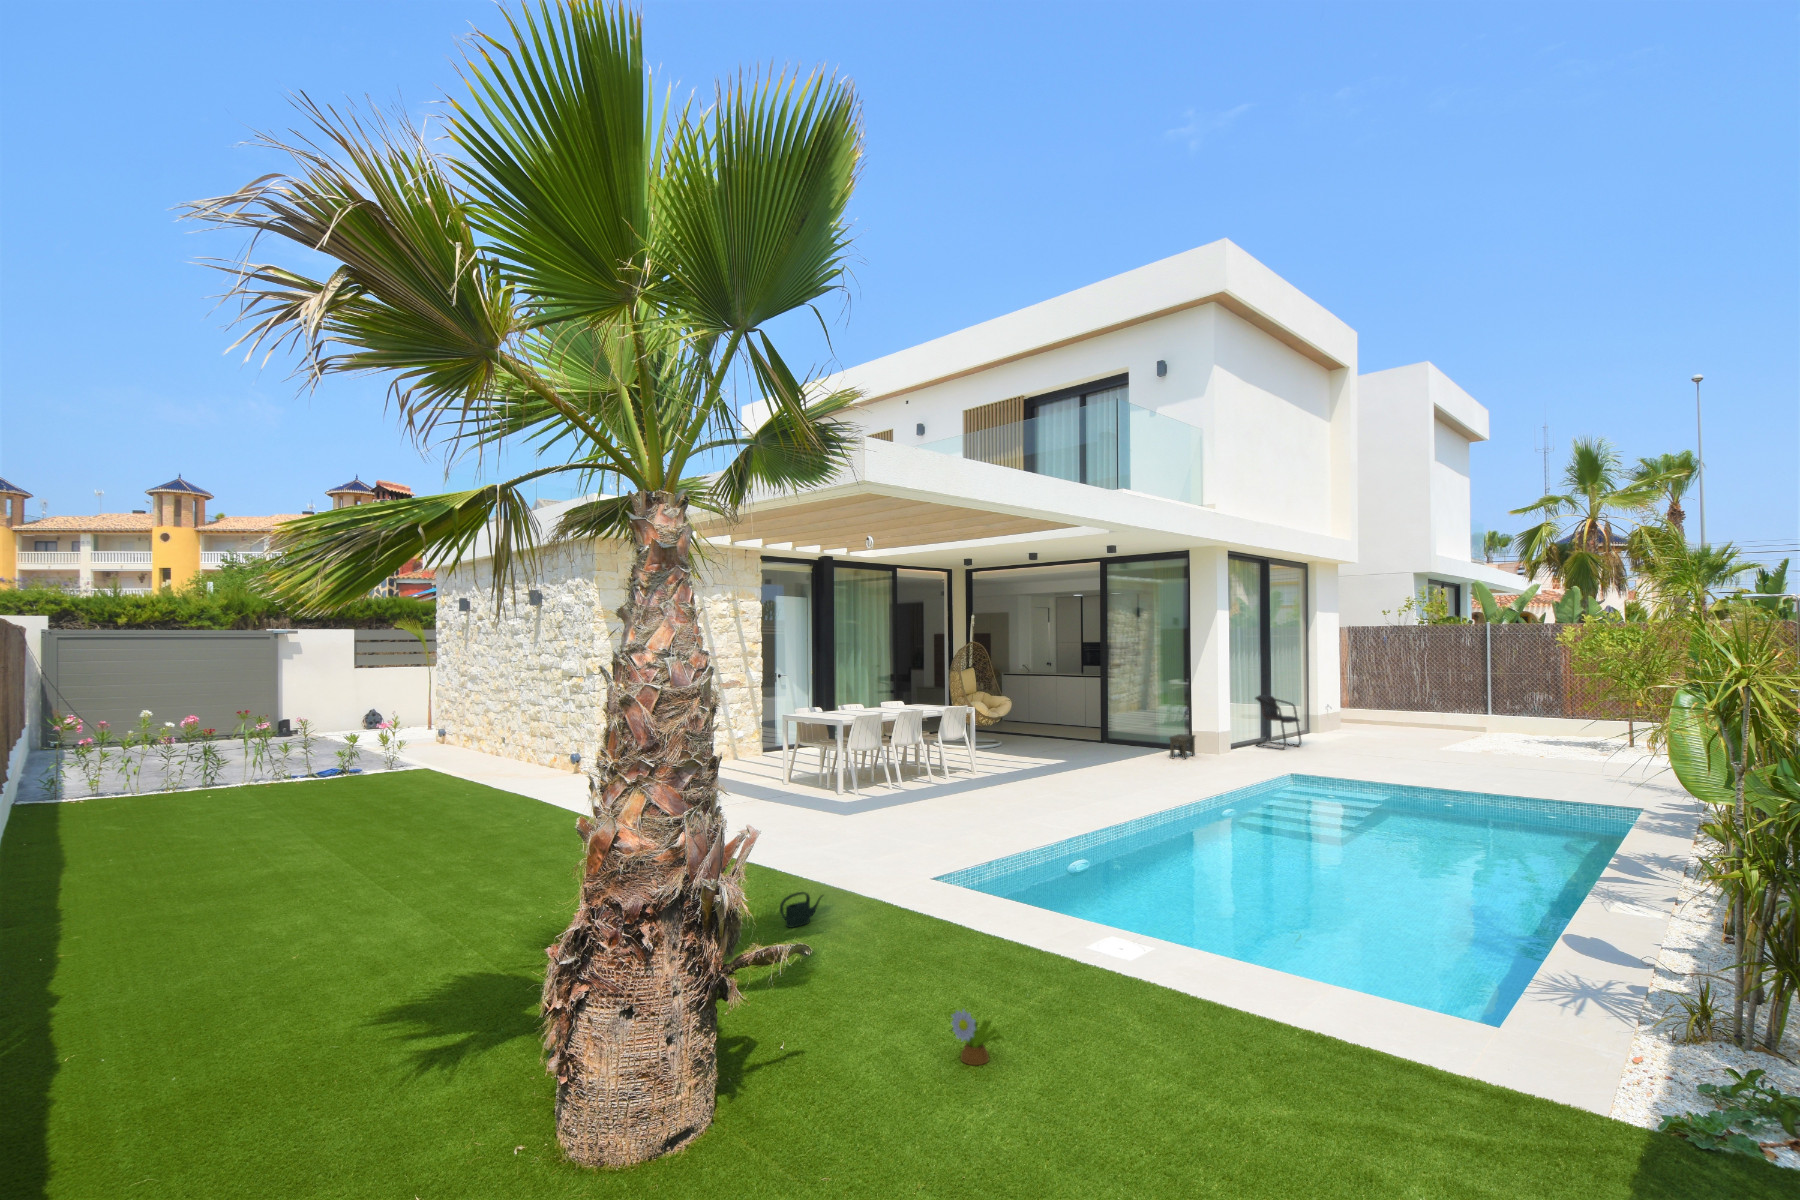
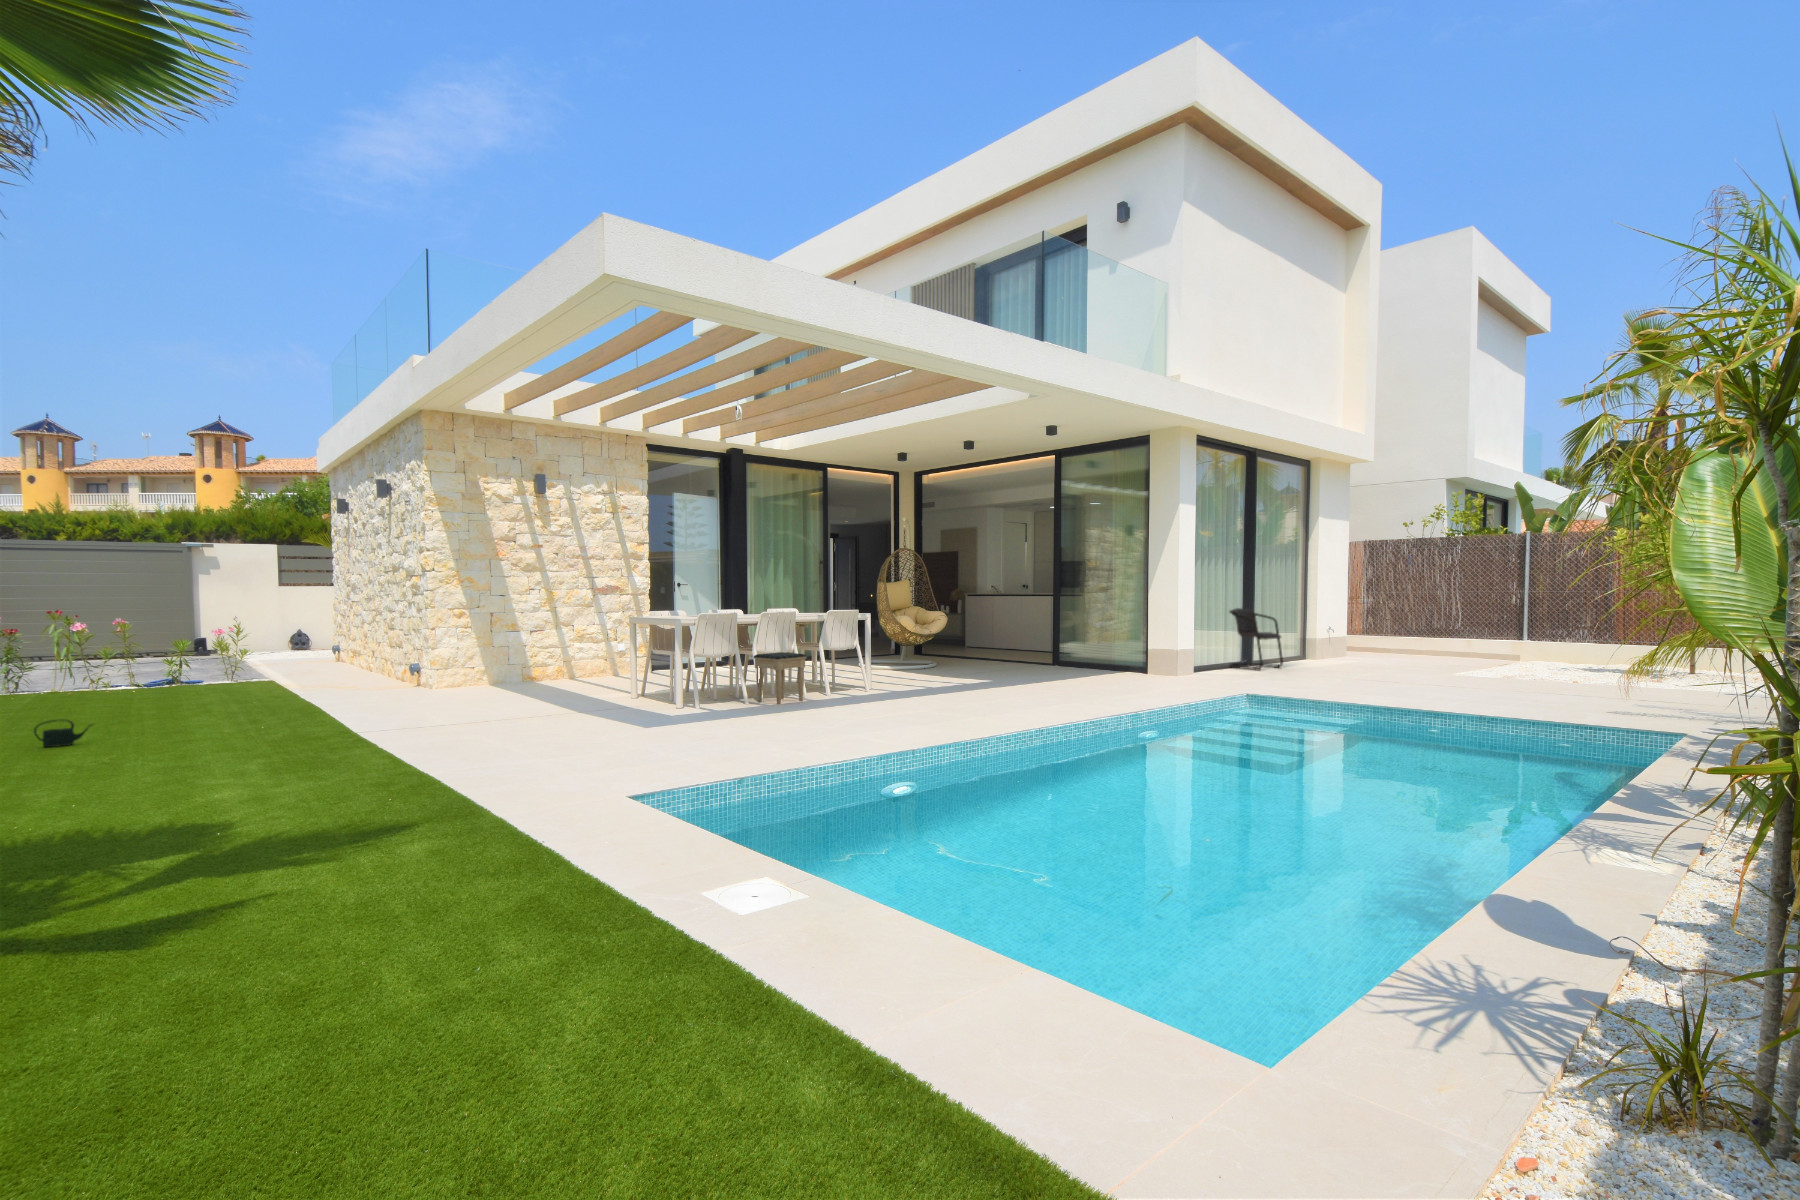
side table: present [1169,734,1195,759] -> none [1115,650,1149,678]
footstool: none [893,745,937,791] -> present [753,652,807,704]
watering can: present [780,892,823,927] -> present [34,720,91,747]
decorative plant: present [949,1009,1005,1065] -> none [139,1005,268,1113]

